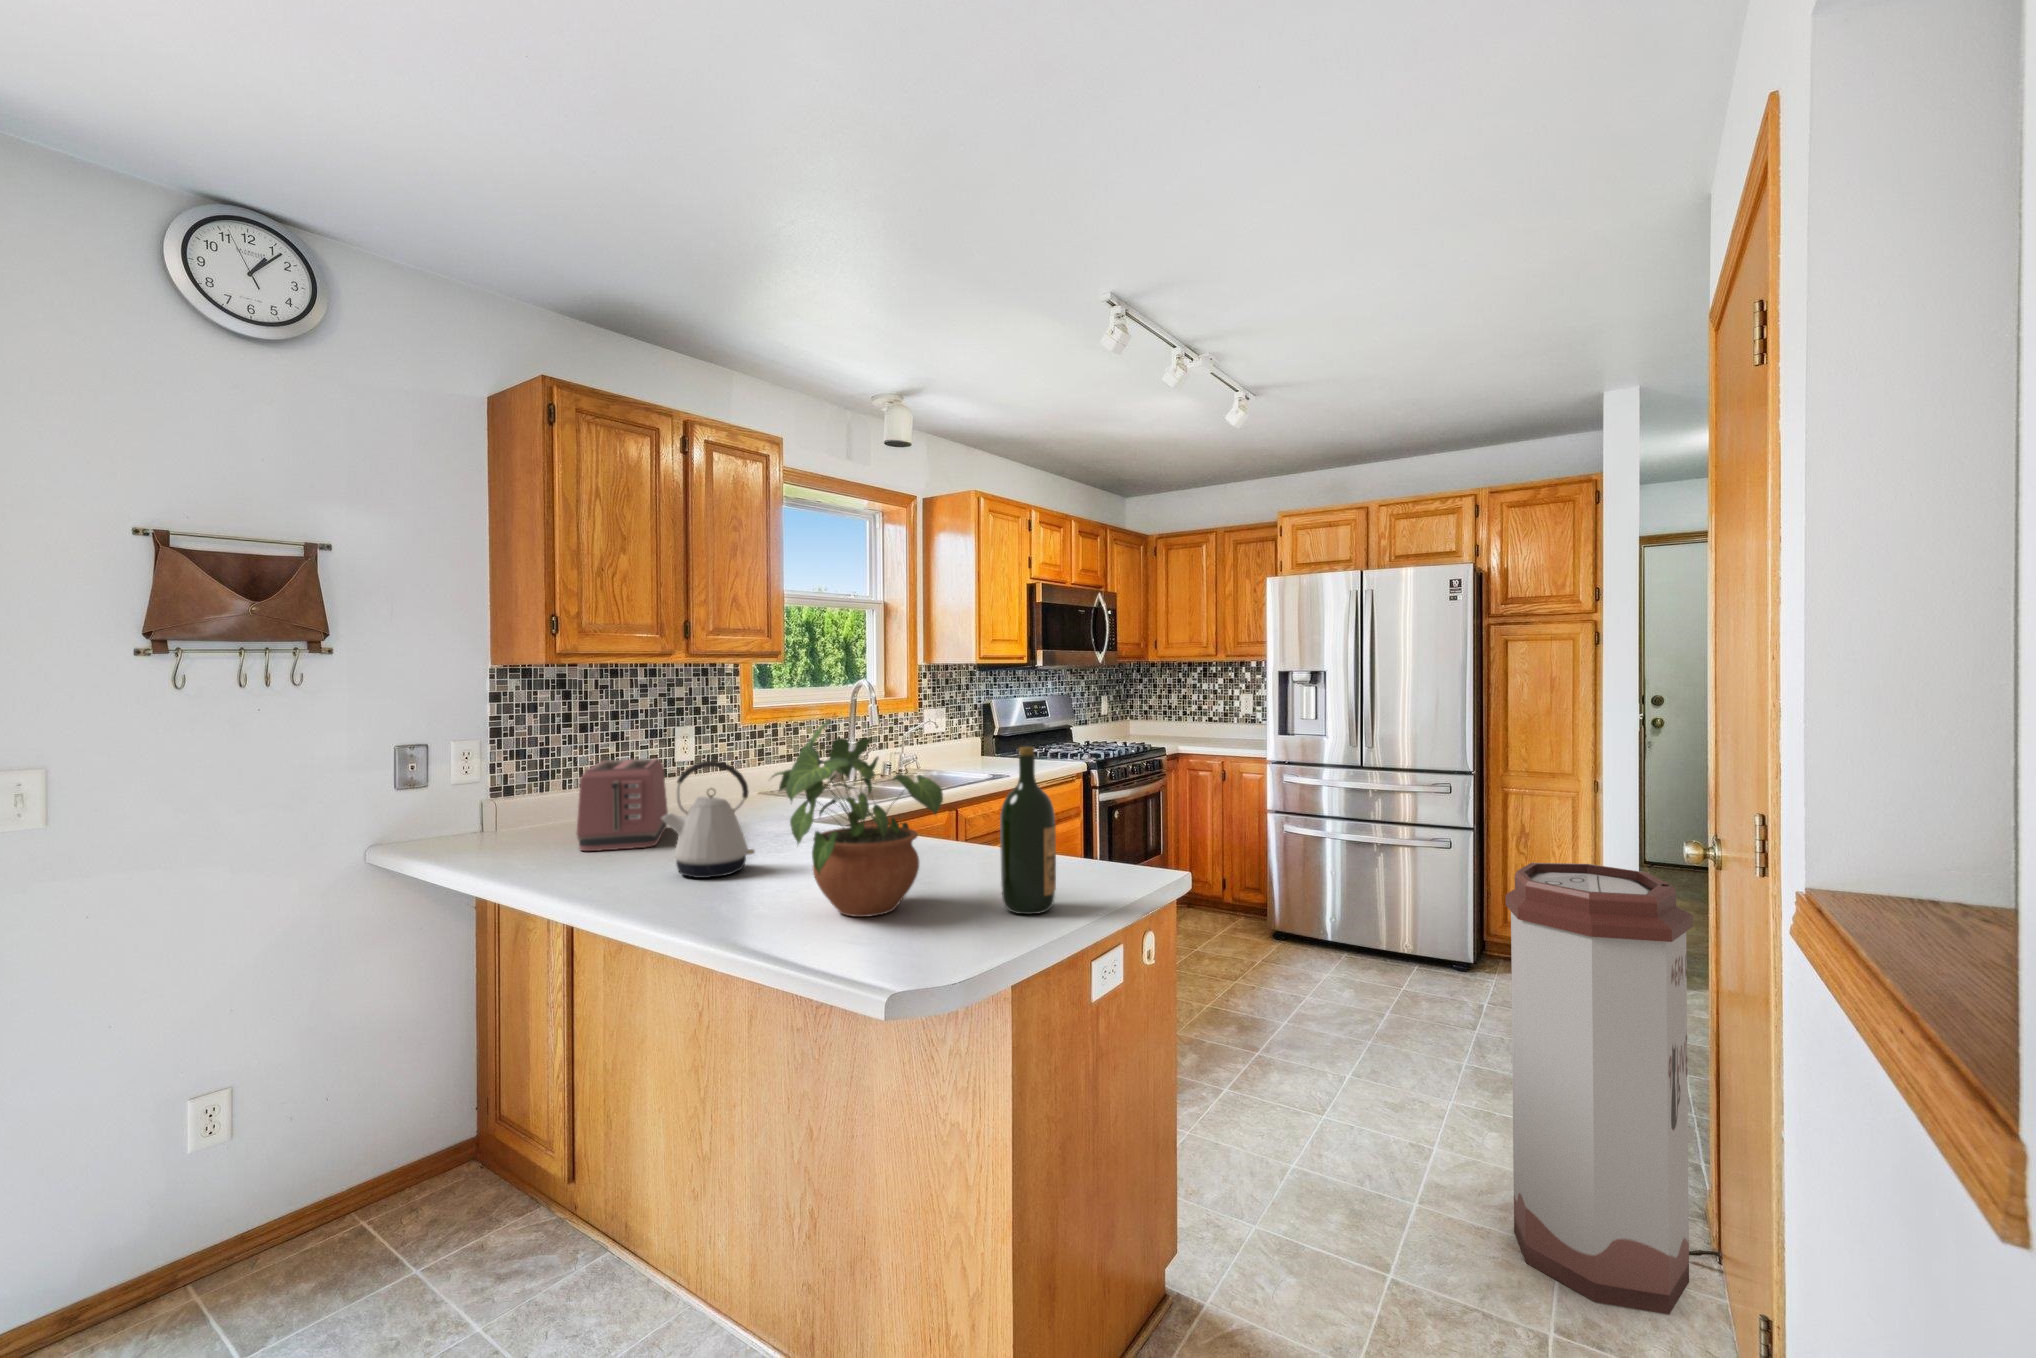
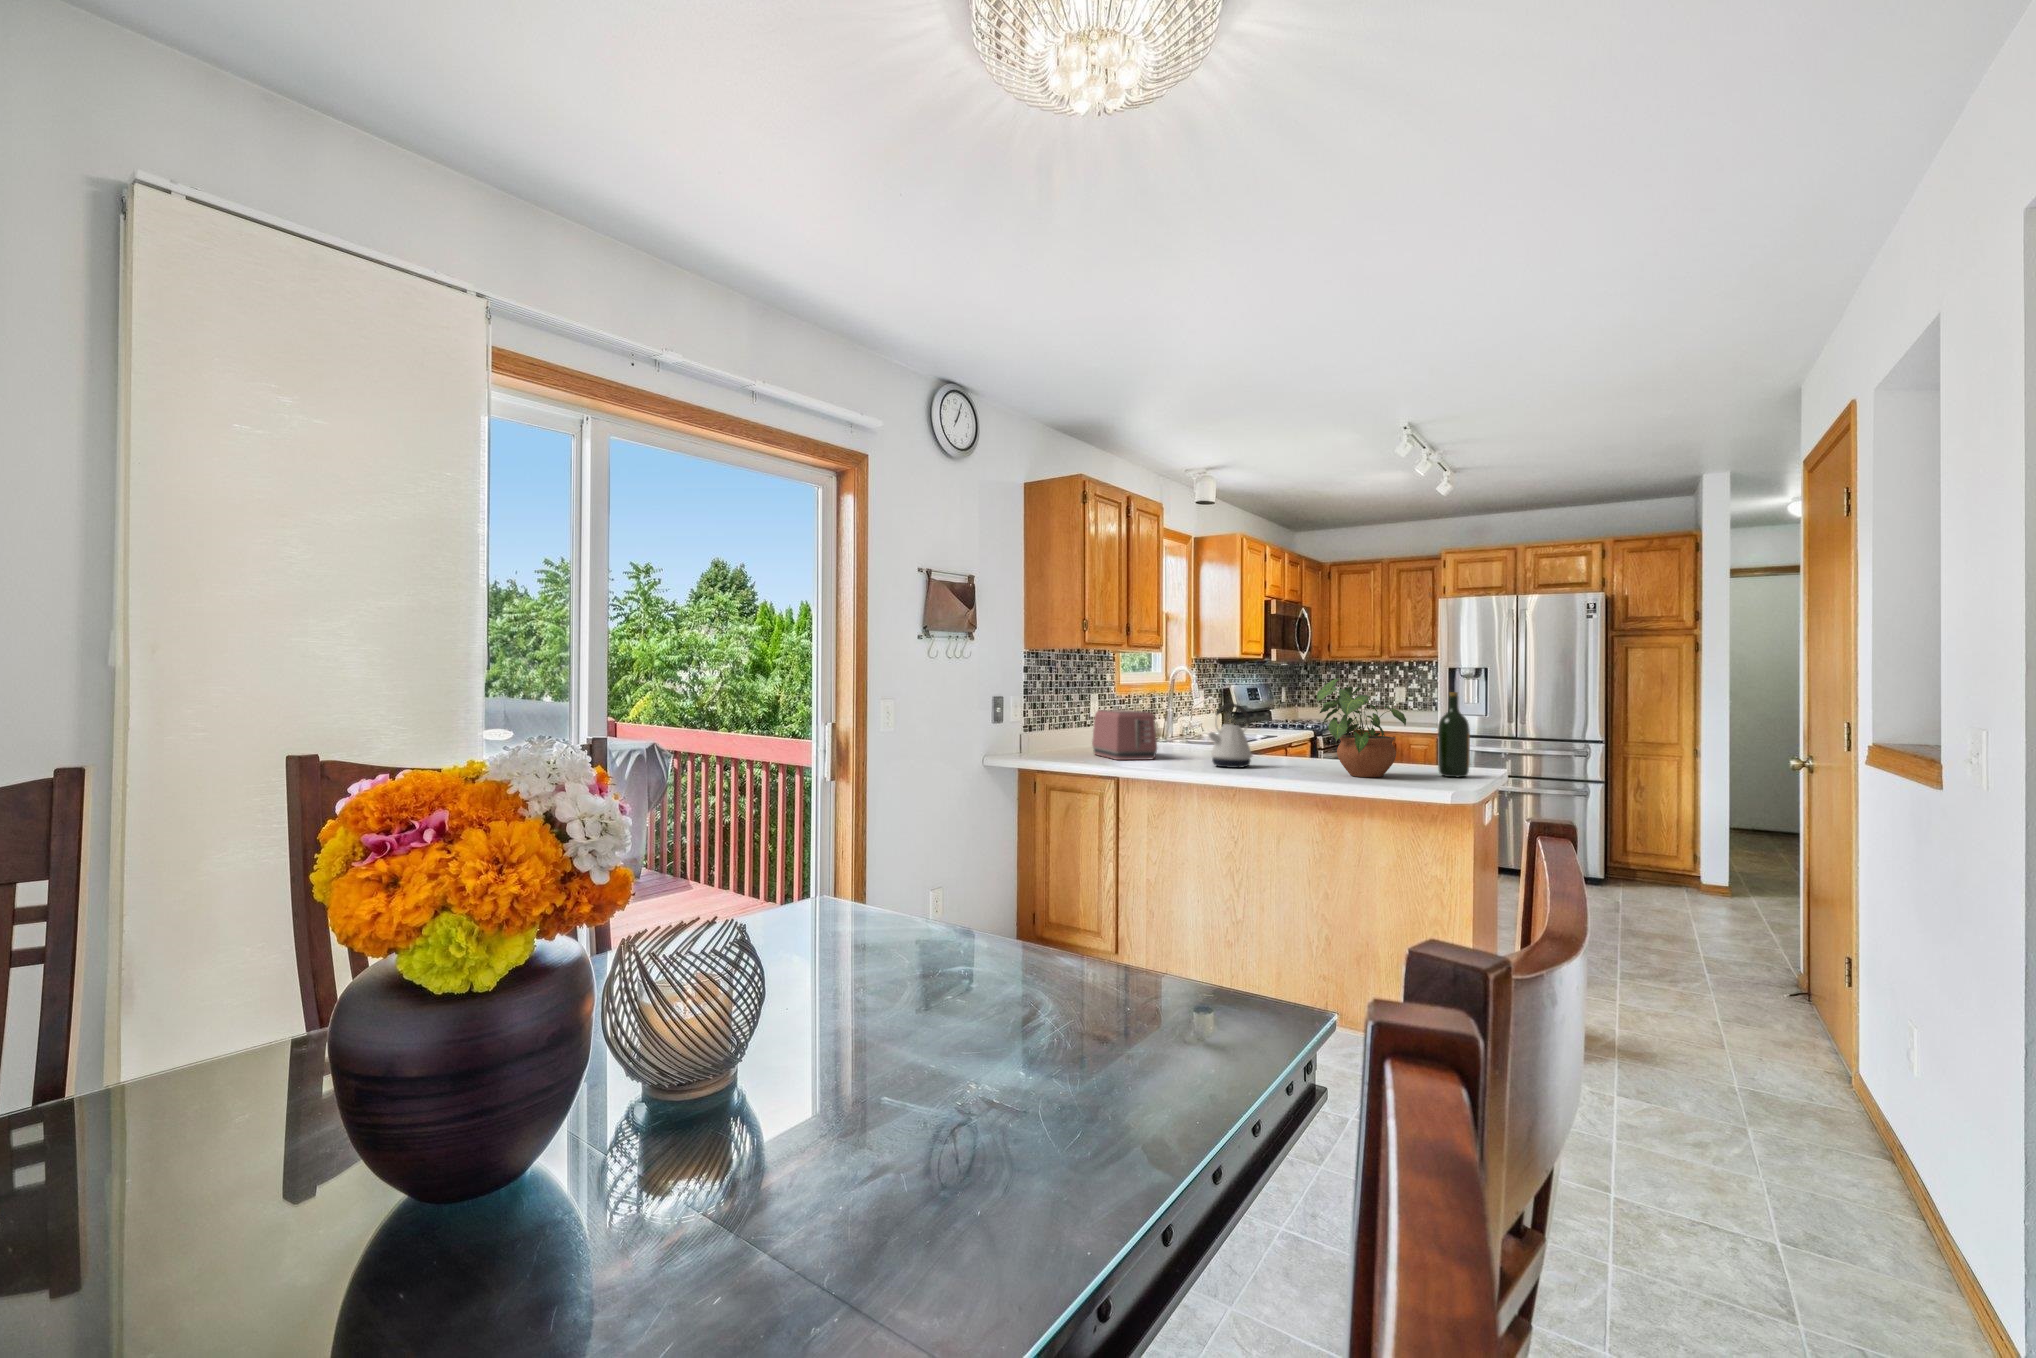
trash can: present [1506,863,1693,1315] -> none [1682,774,1797,1012]

